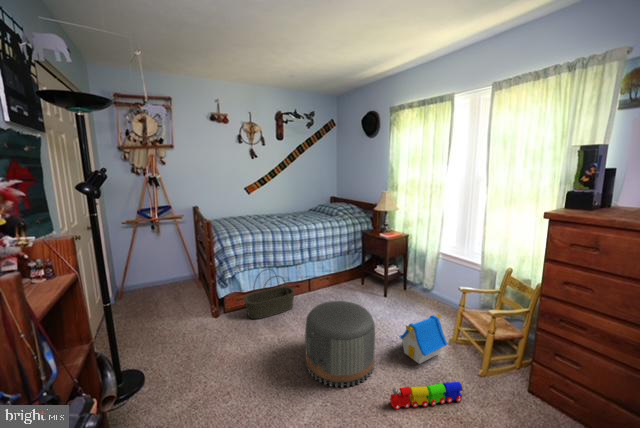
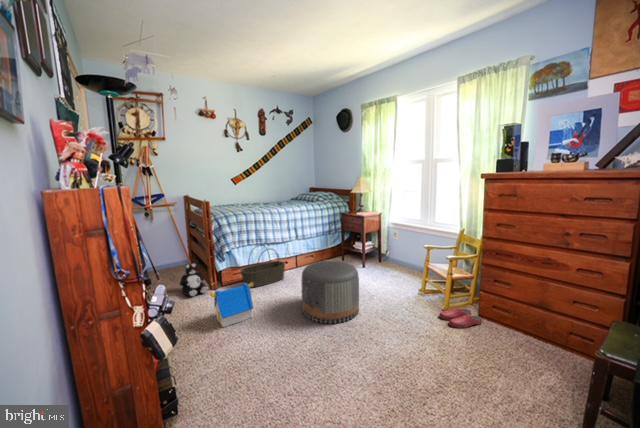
plush toy: none [177,289,207,328] -> present [180,263,208,296]
toy house: present [400,314,448,364] -> present [210,283,253,327]
slippers: none [476,378,536,413] -> present [439,307,482,328]
toy train: present [390,382,463,410] -> none [374,310,429,332]

